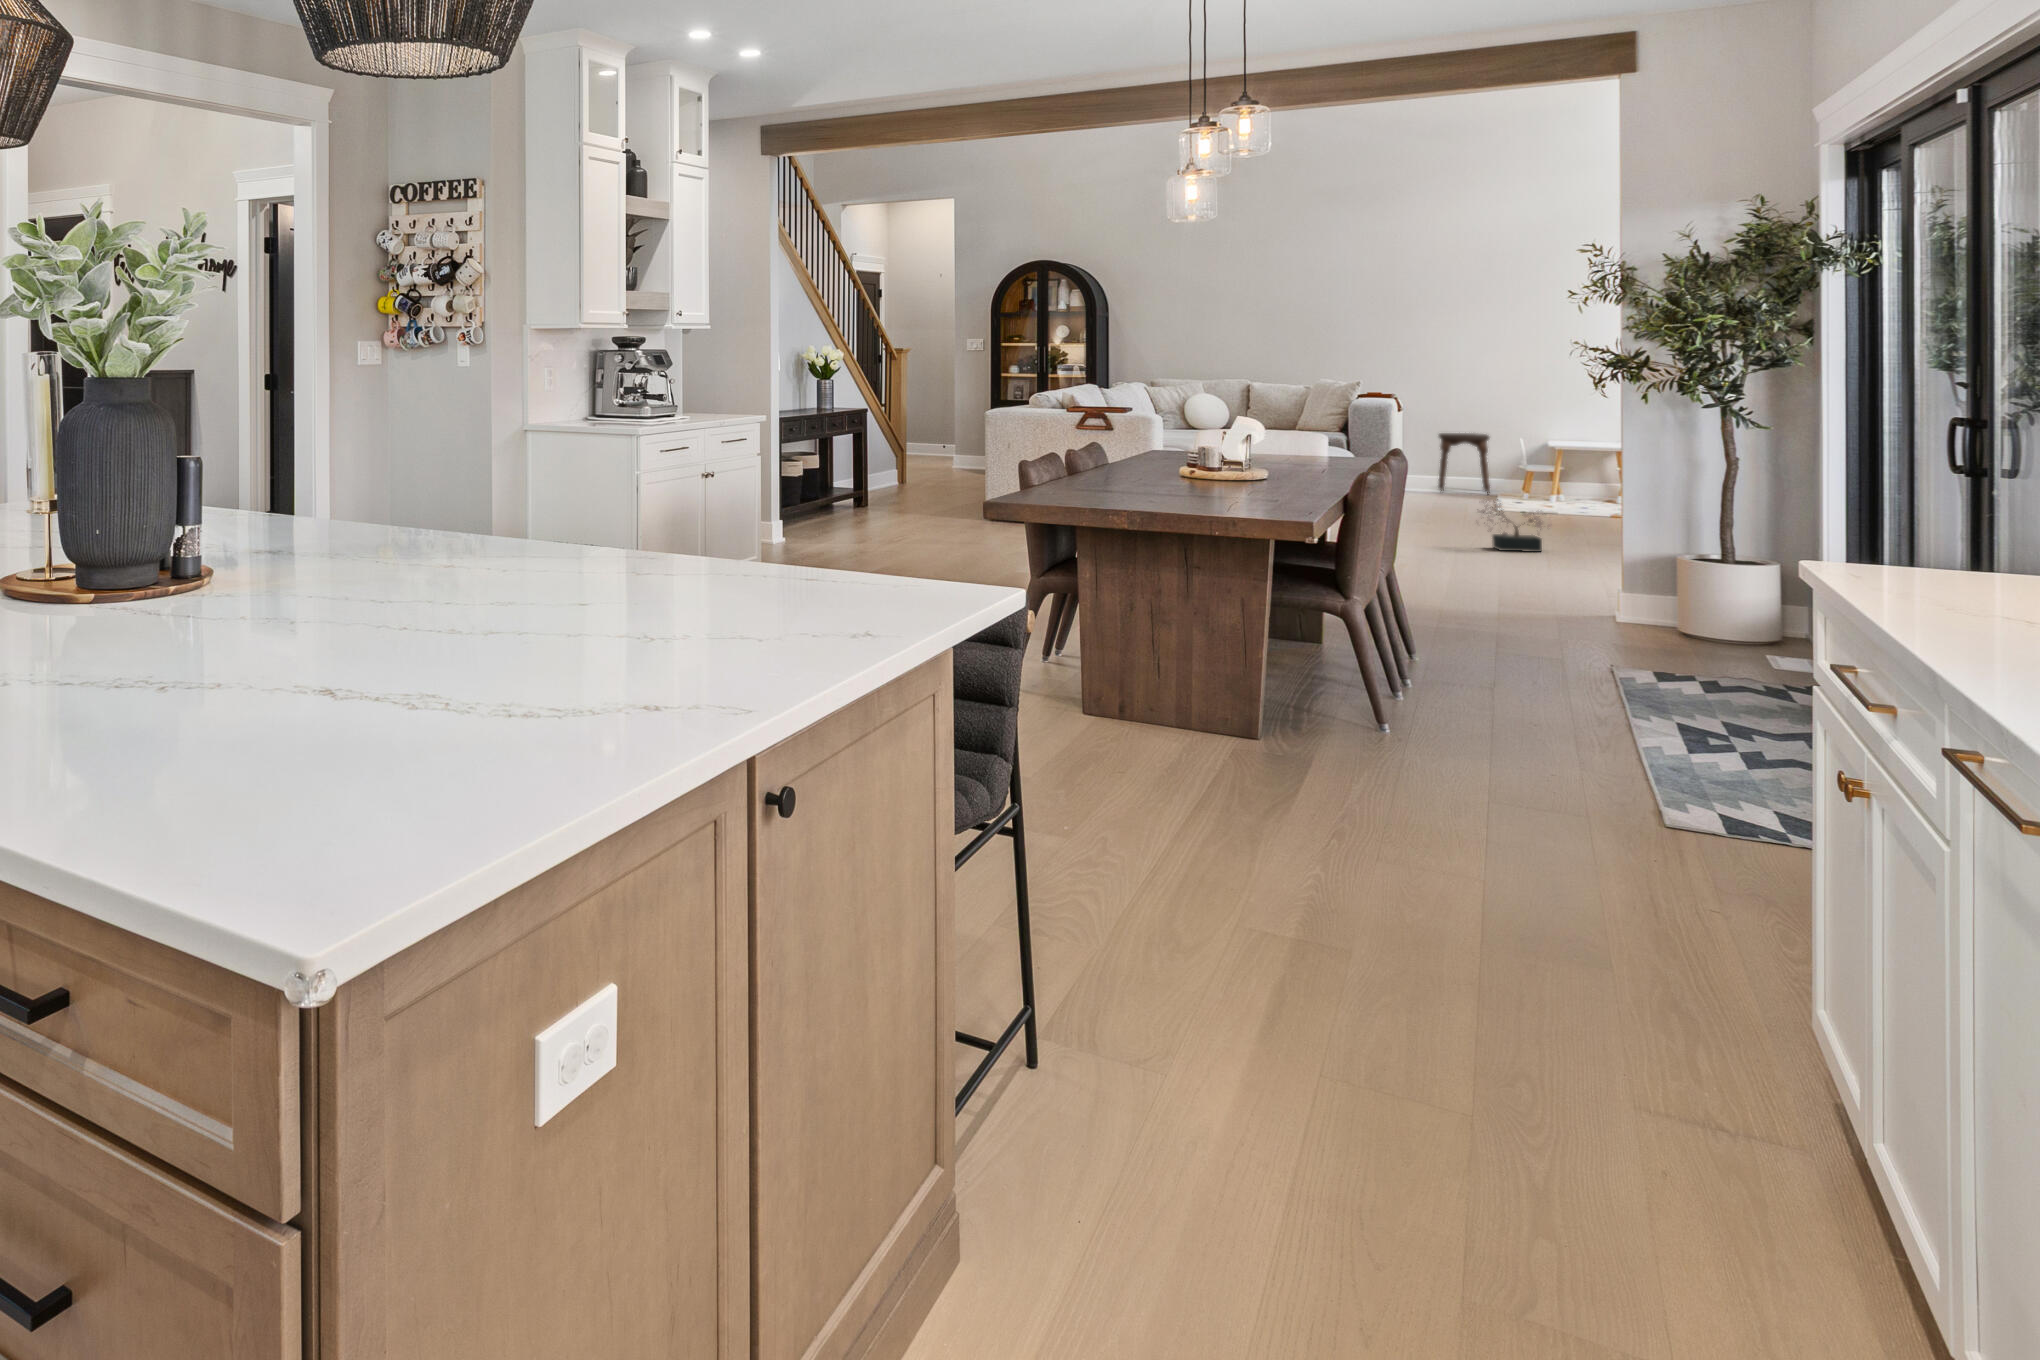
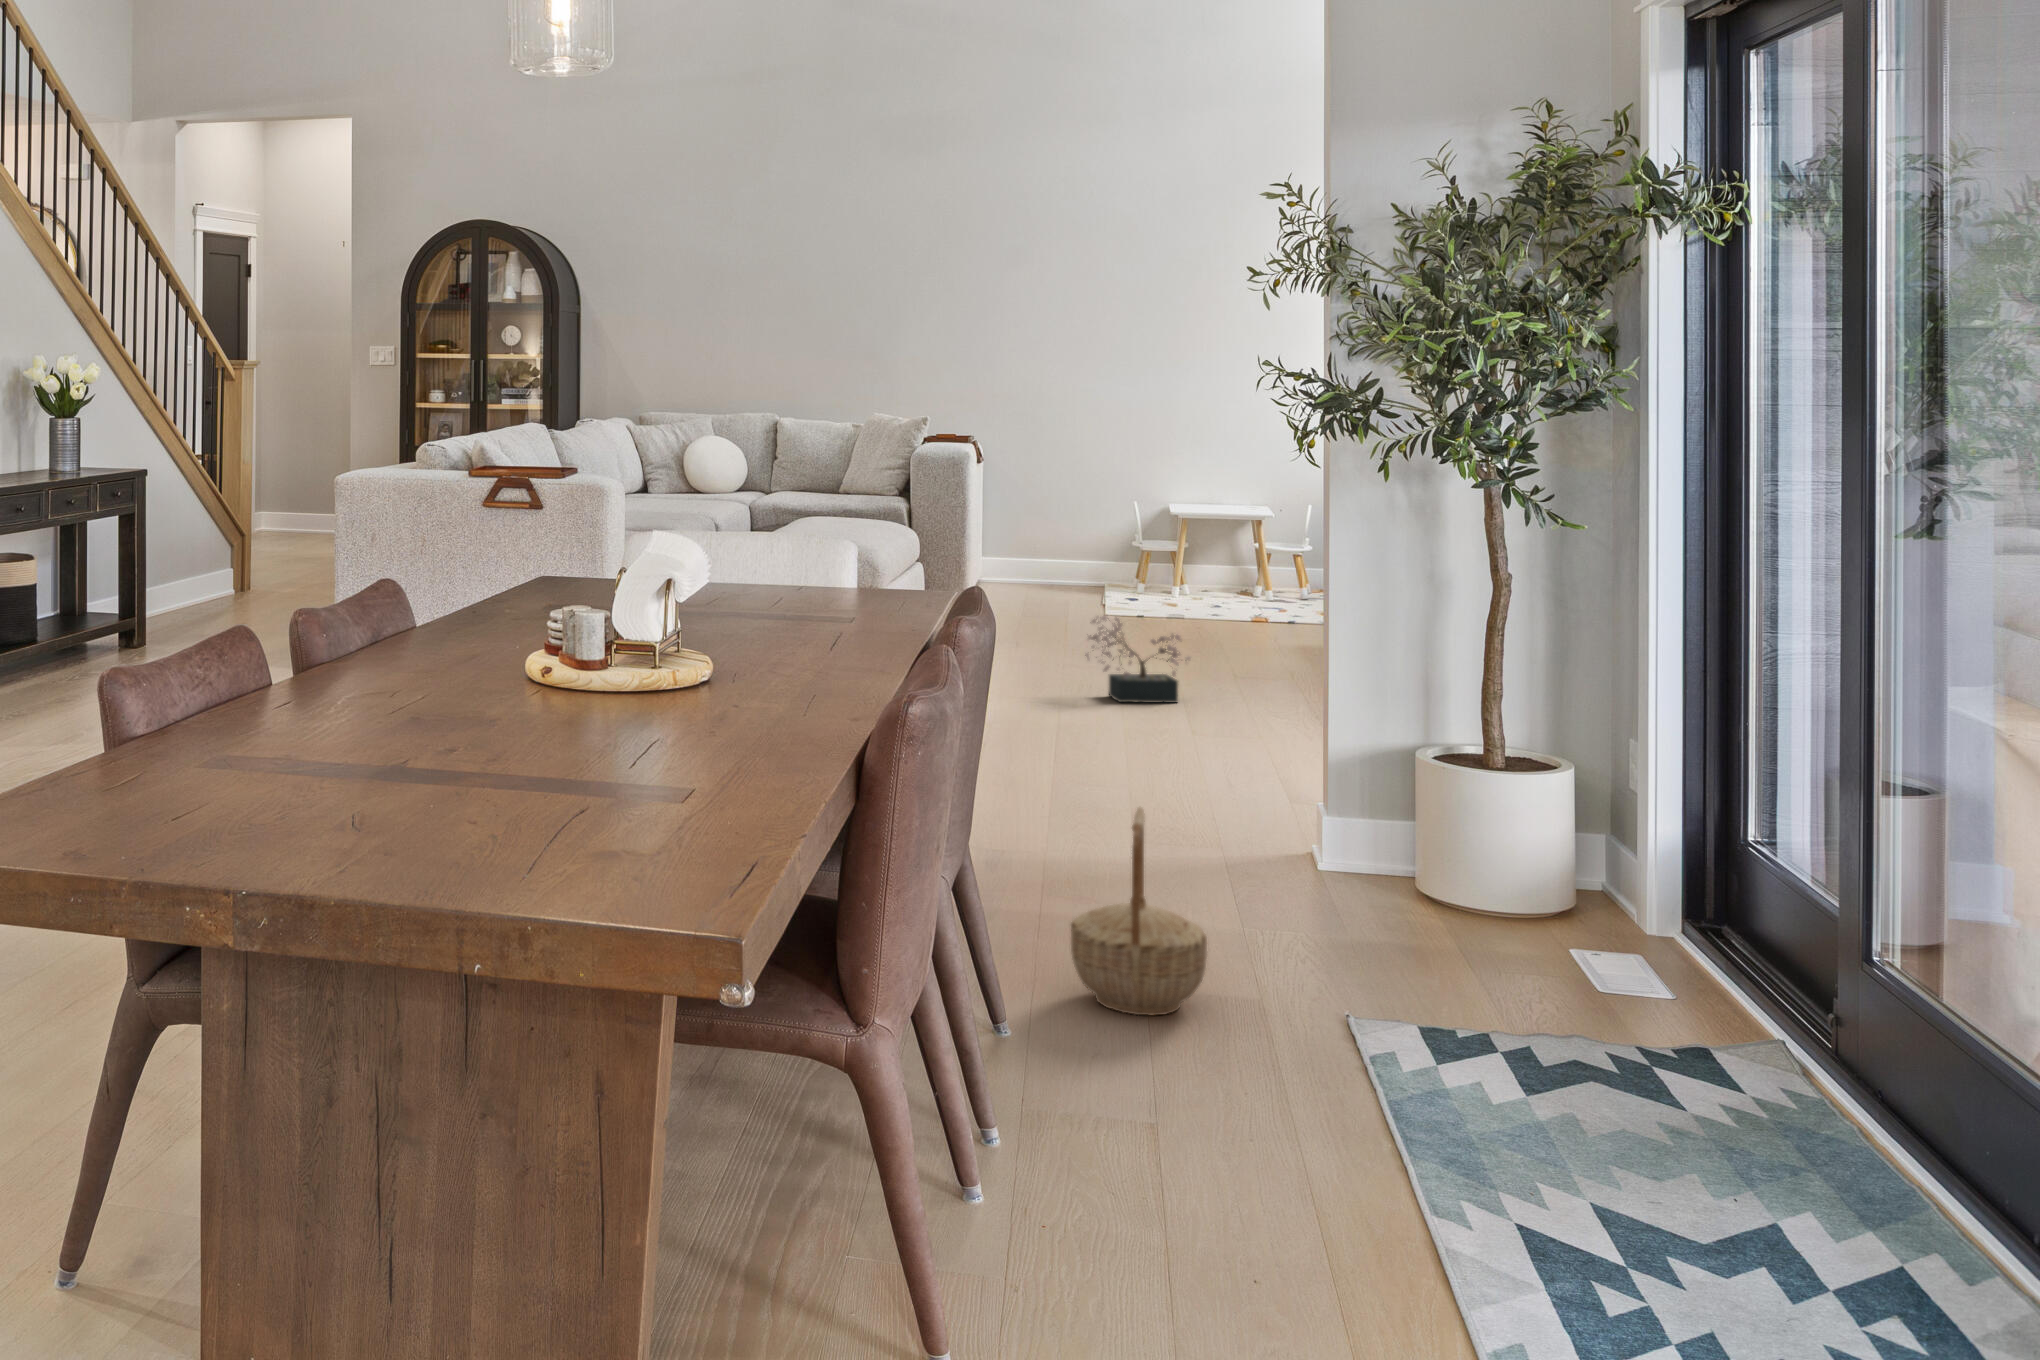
stool: present [1438,433,1490,494] -> none [1030,496,1098,589]
basket: none [1458,564,1536,662] -> present [1071,807,1207,1015]

